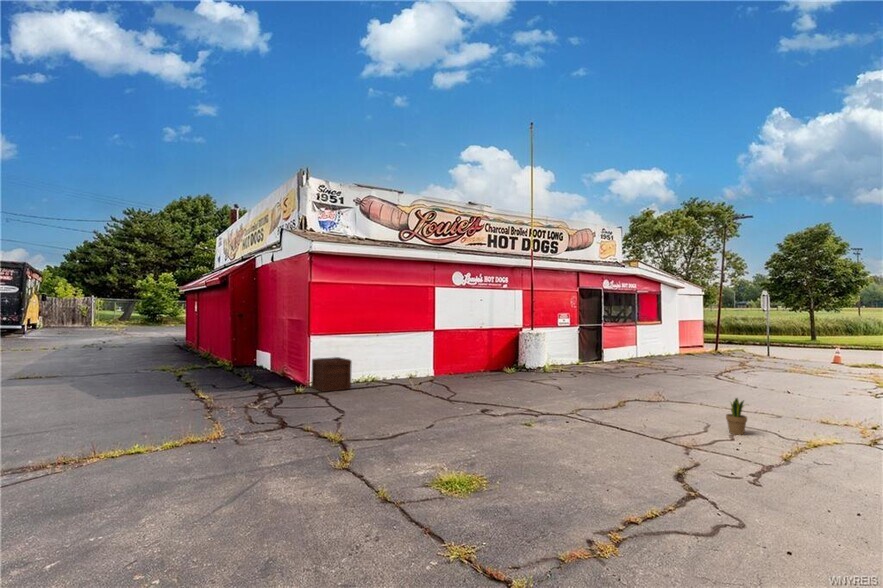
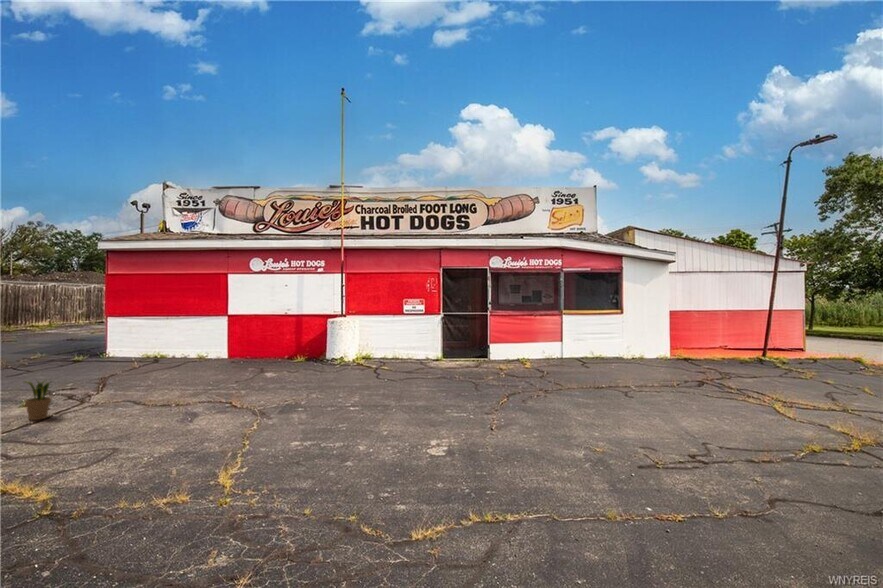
wooden crate: present [311,357,352,392] -> none [91,333,131,358]

